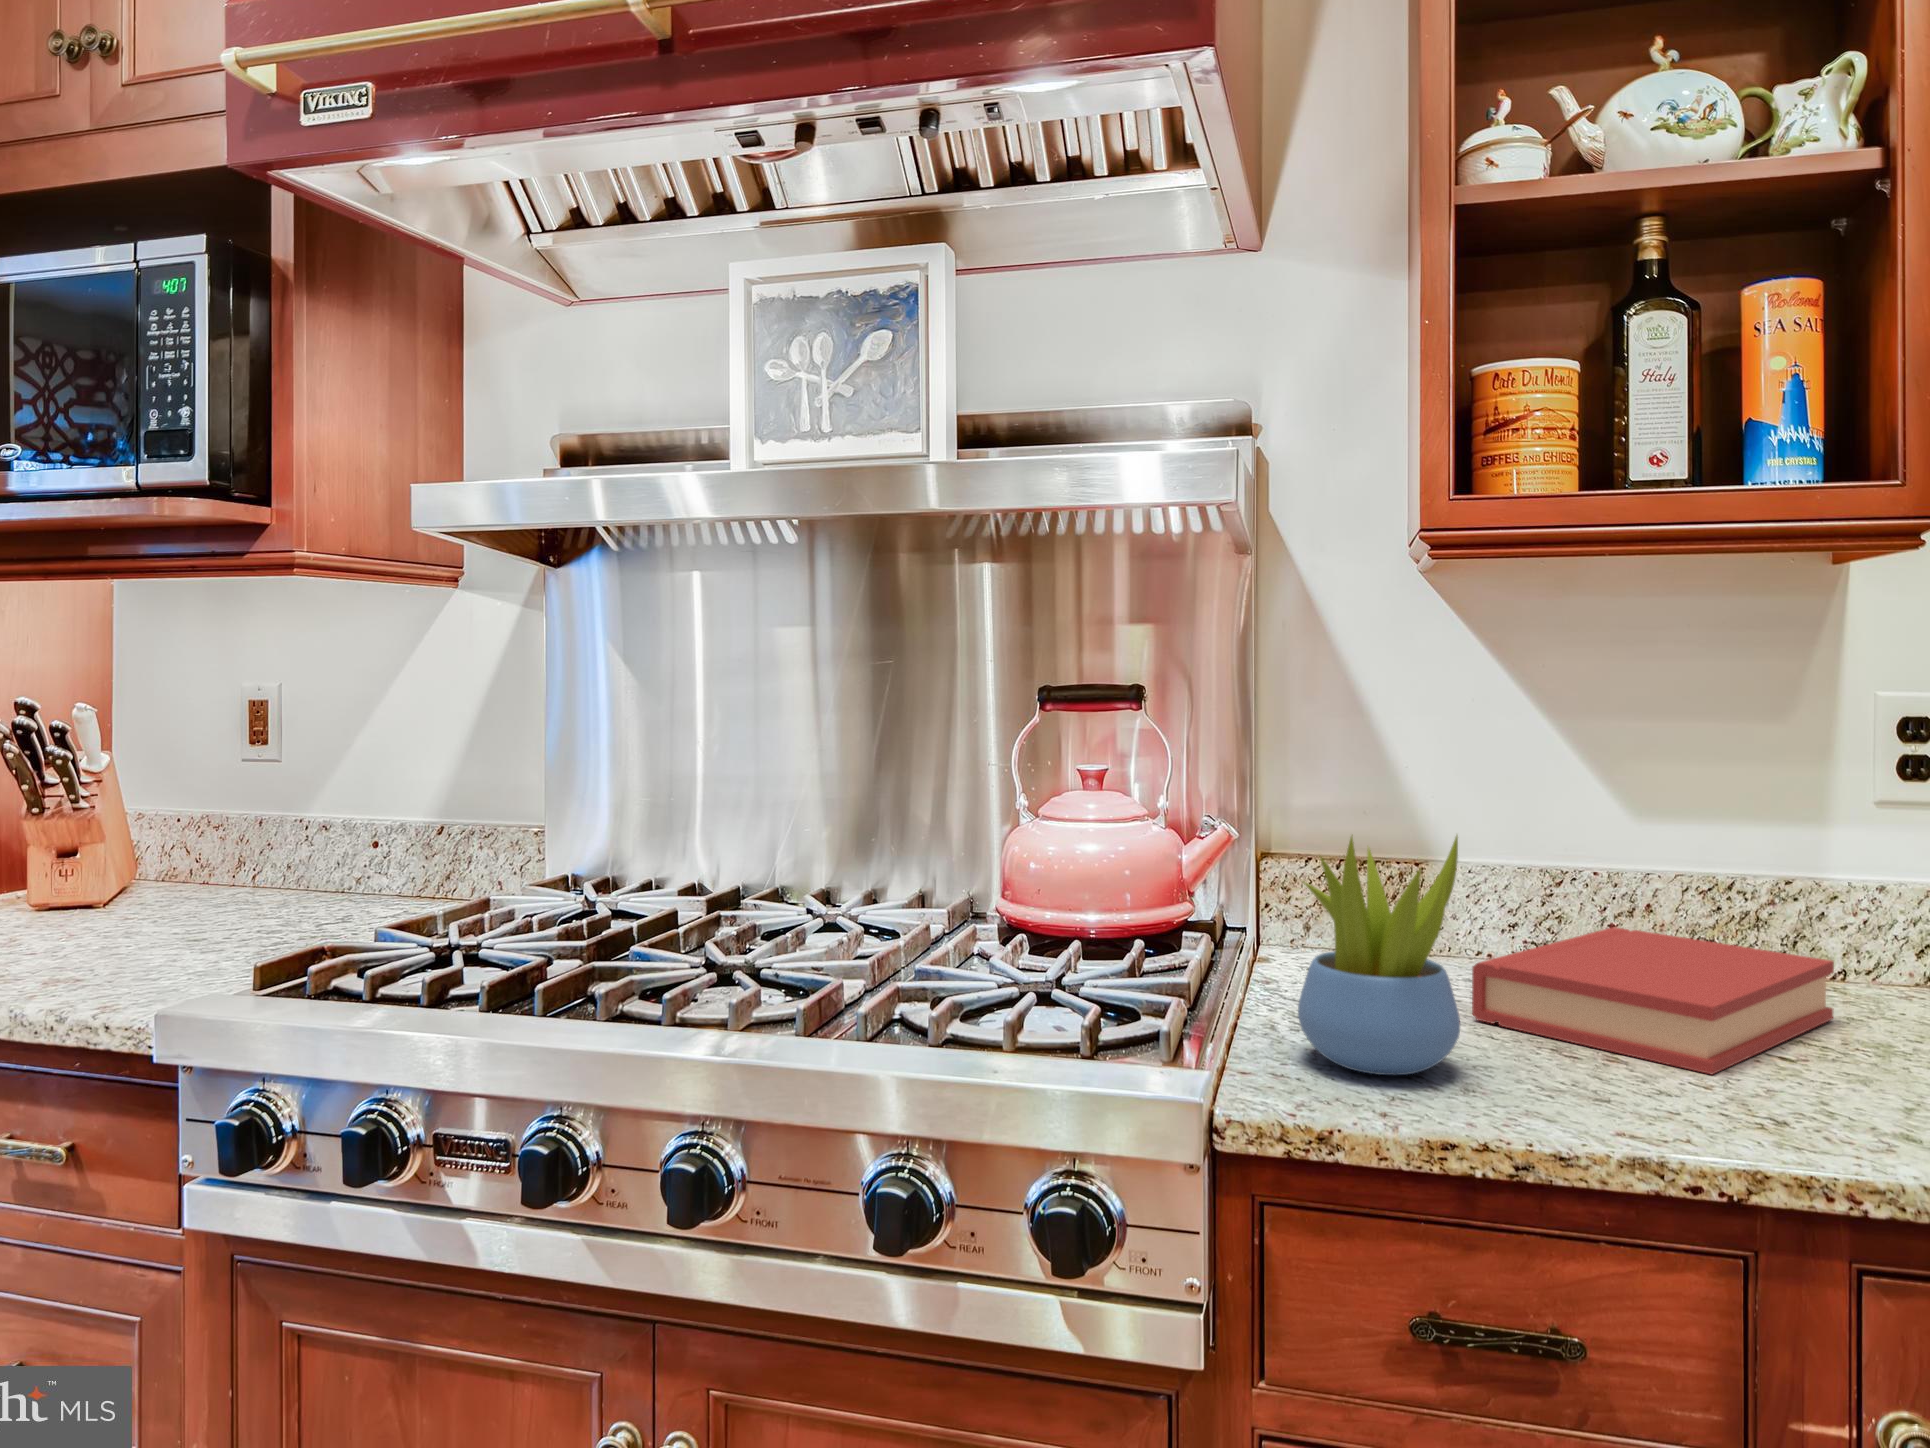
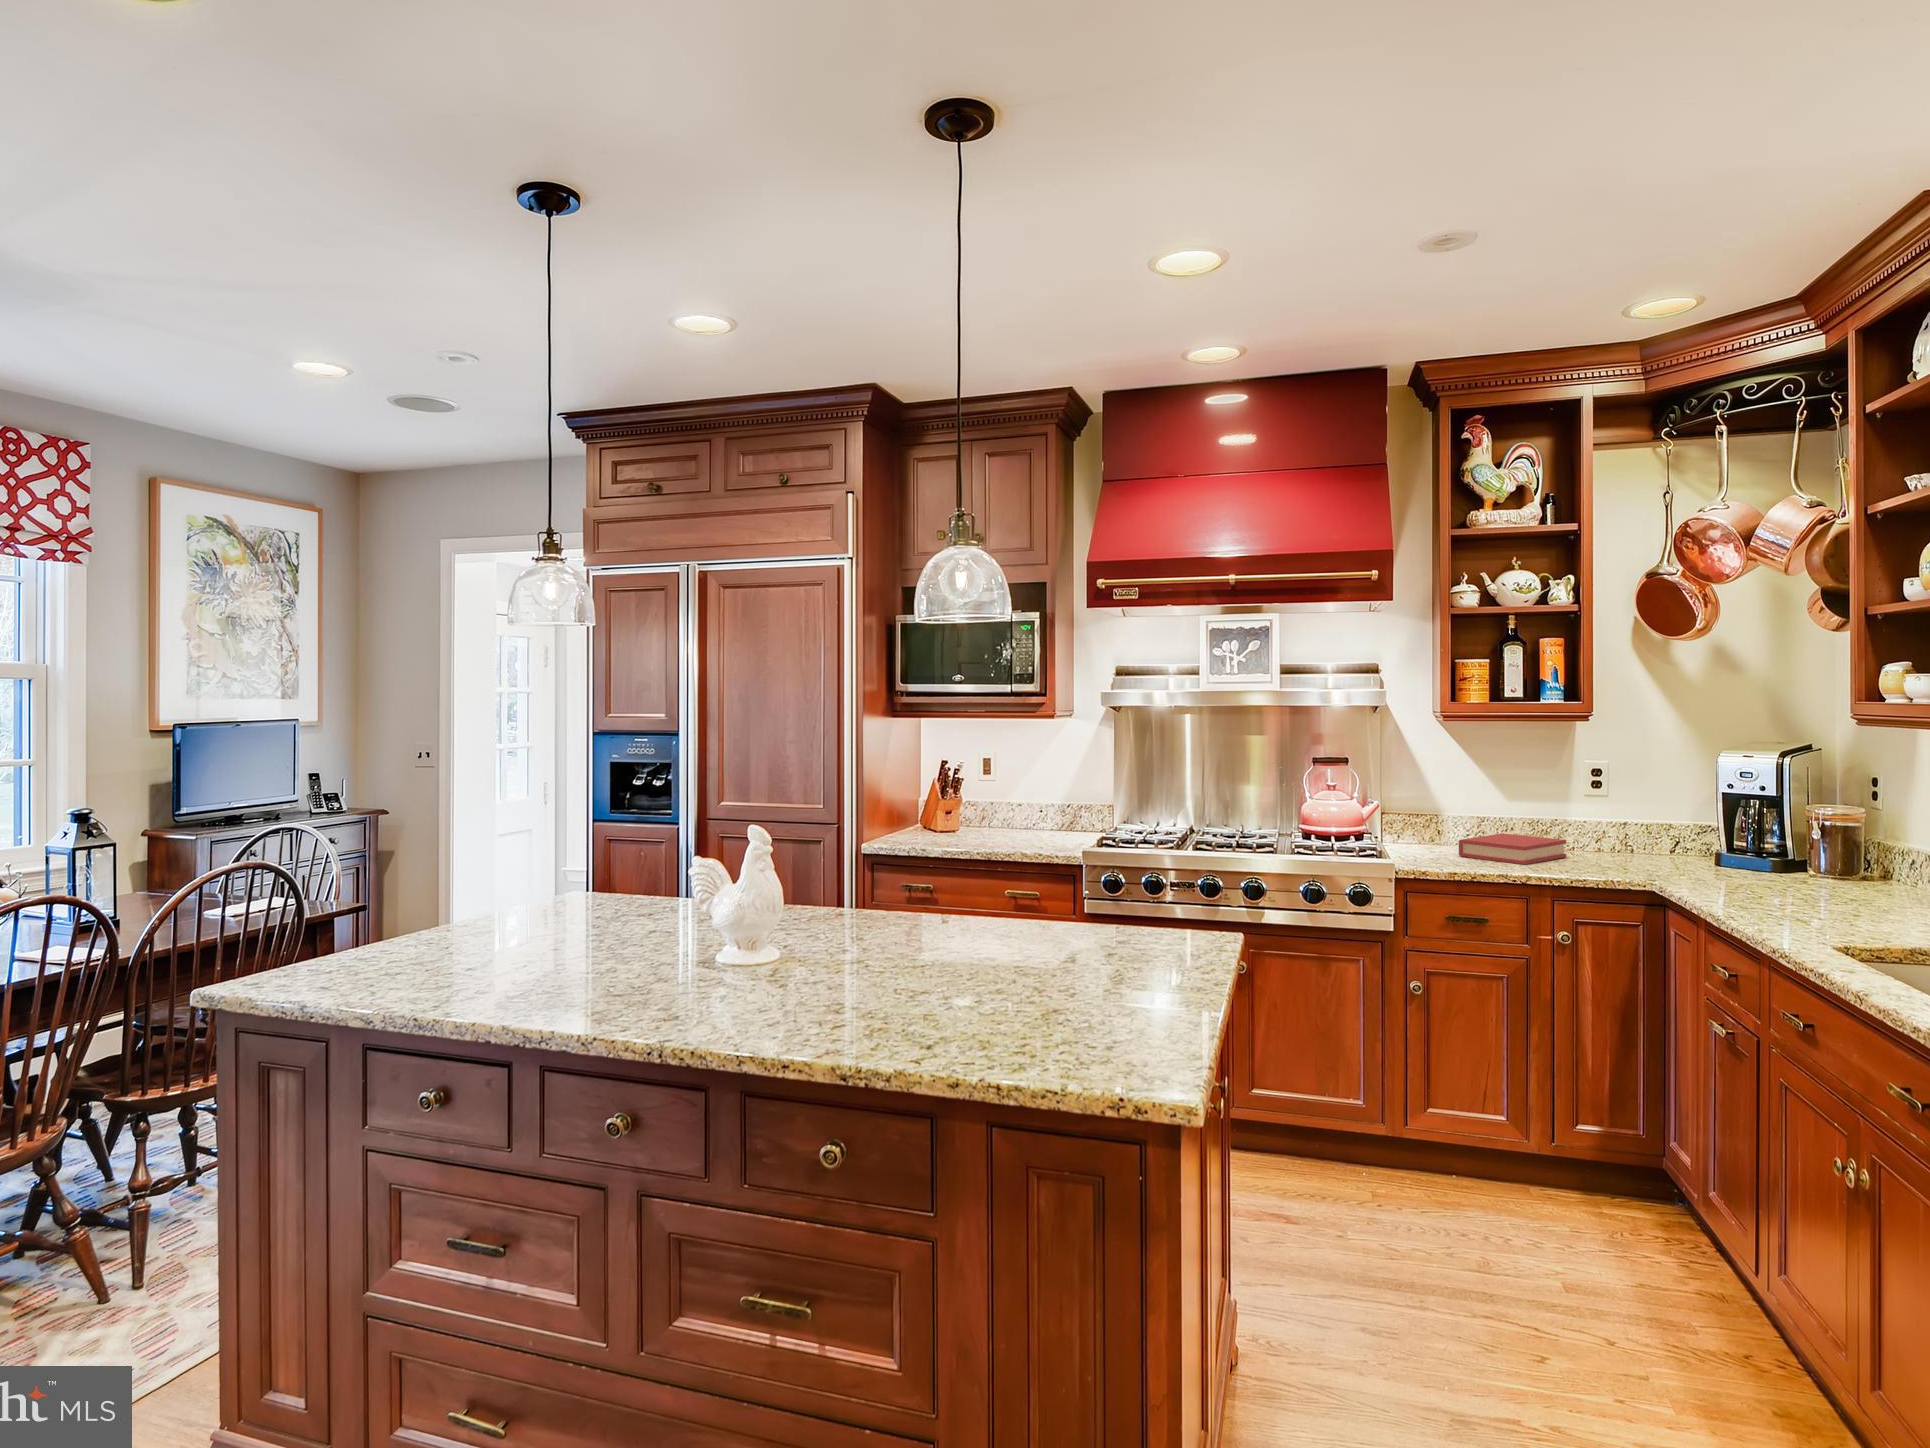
succulent plant: present [1298,835,1460,1075] -> none [1412,800,1457,864]

